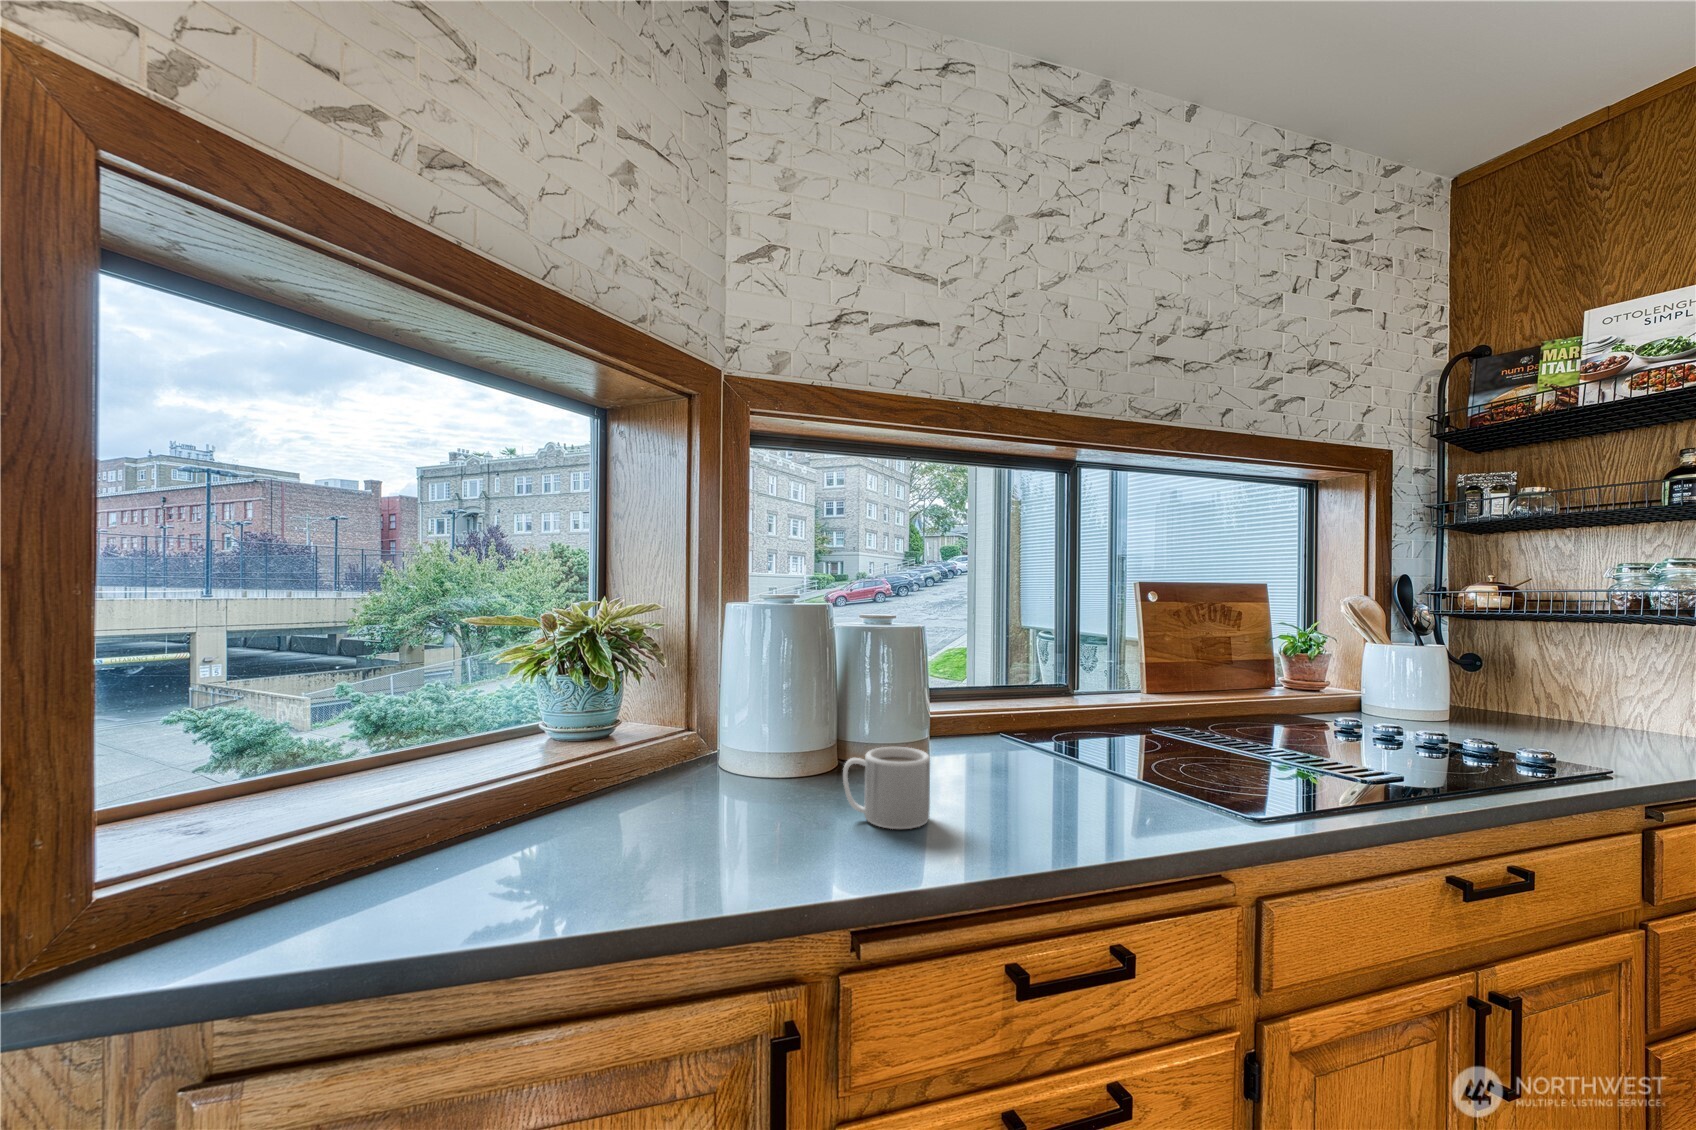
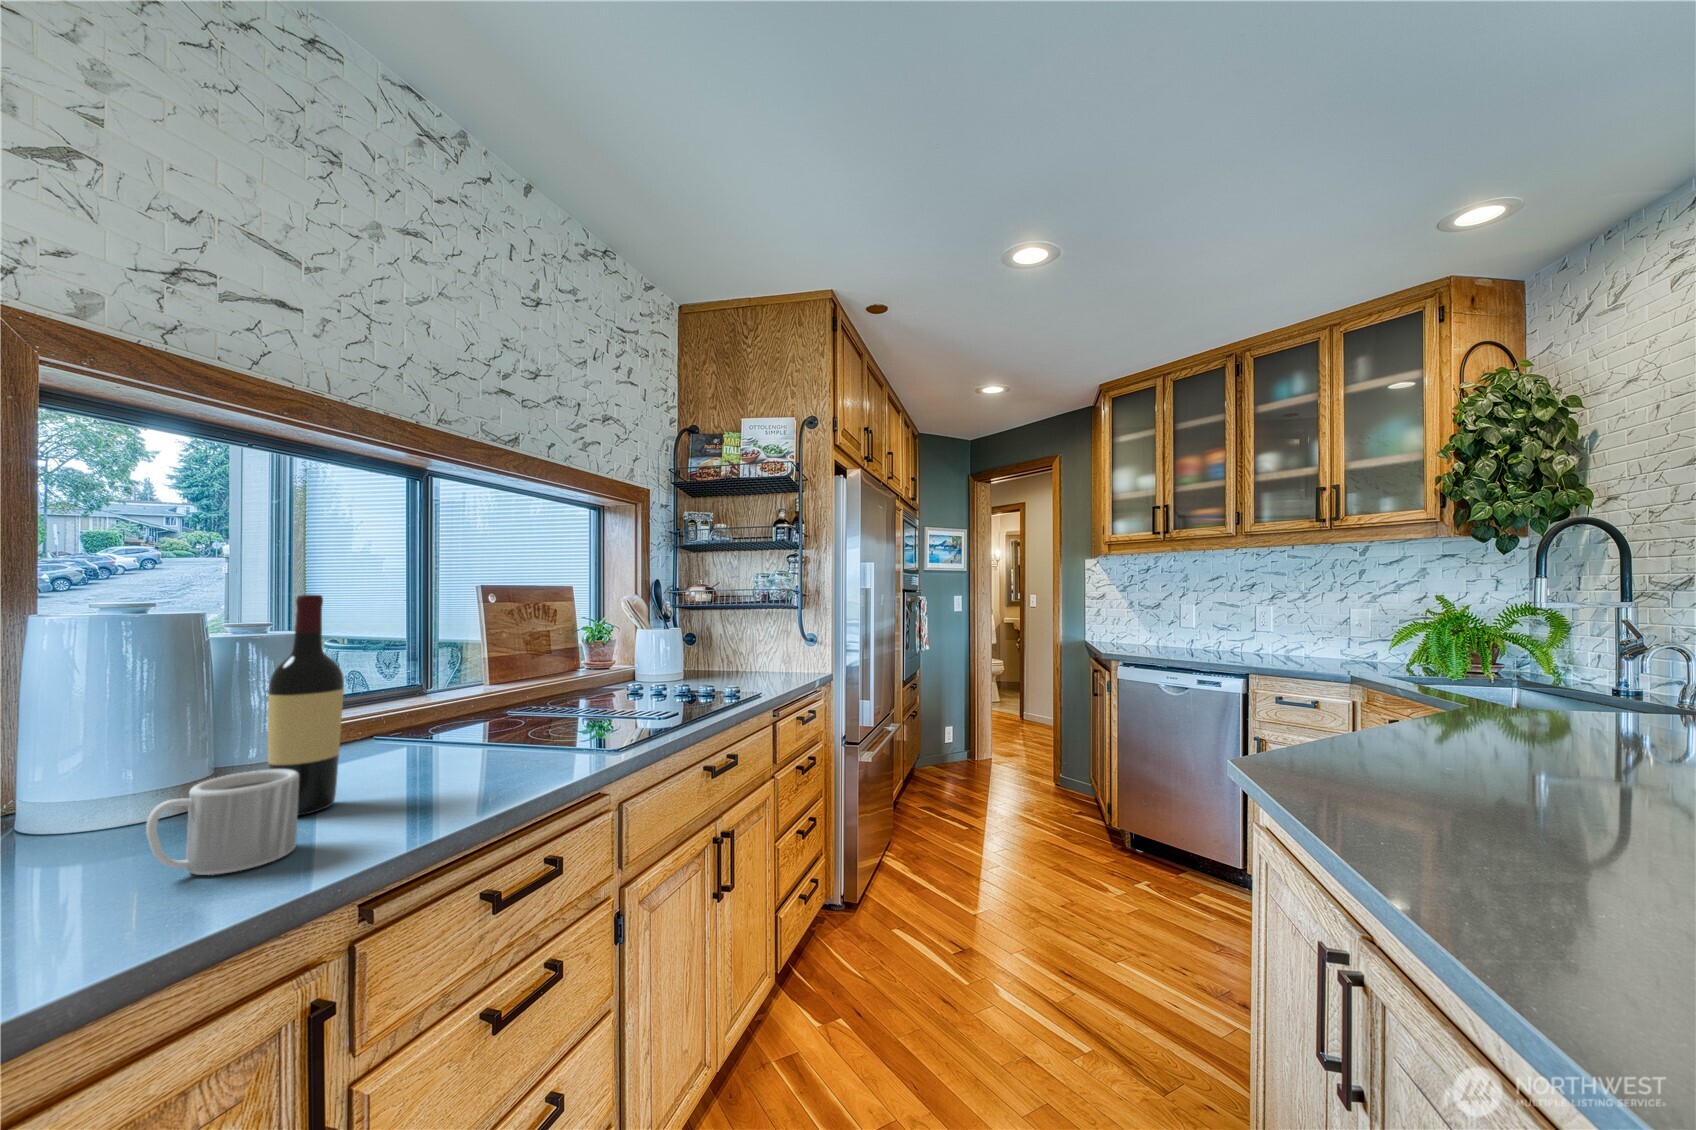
wine bottle: none [931,599,981,793] -> present [268,595,344,816]

